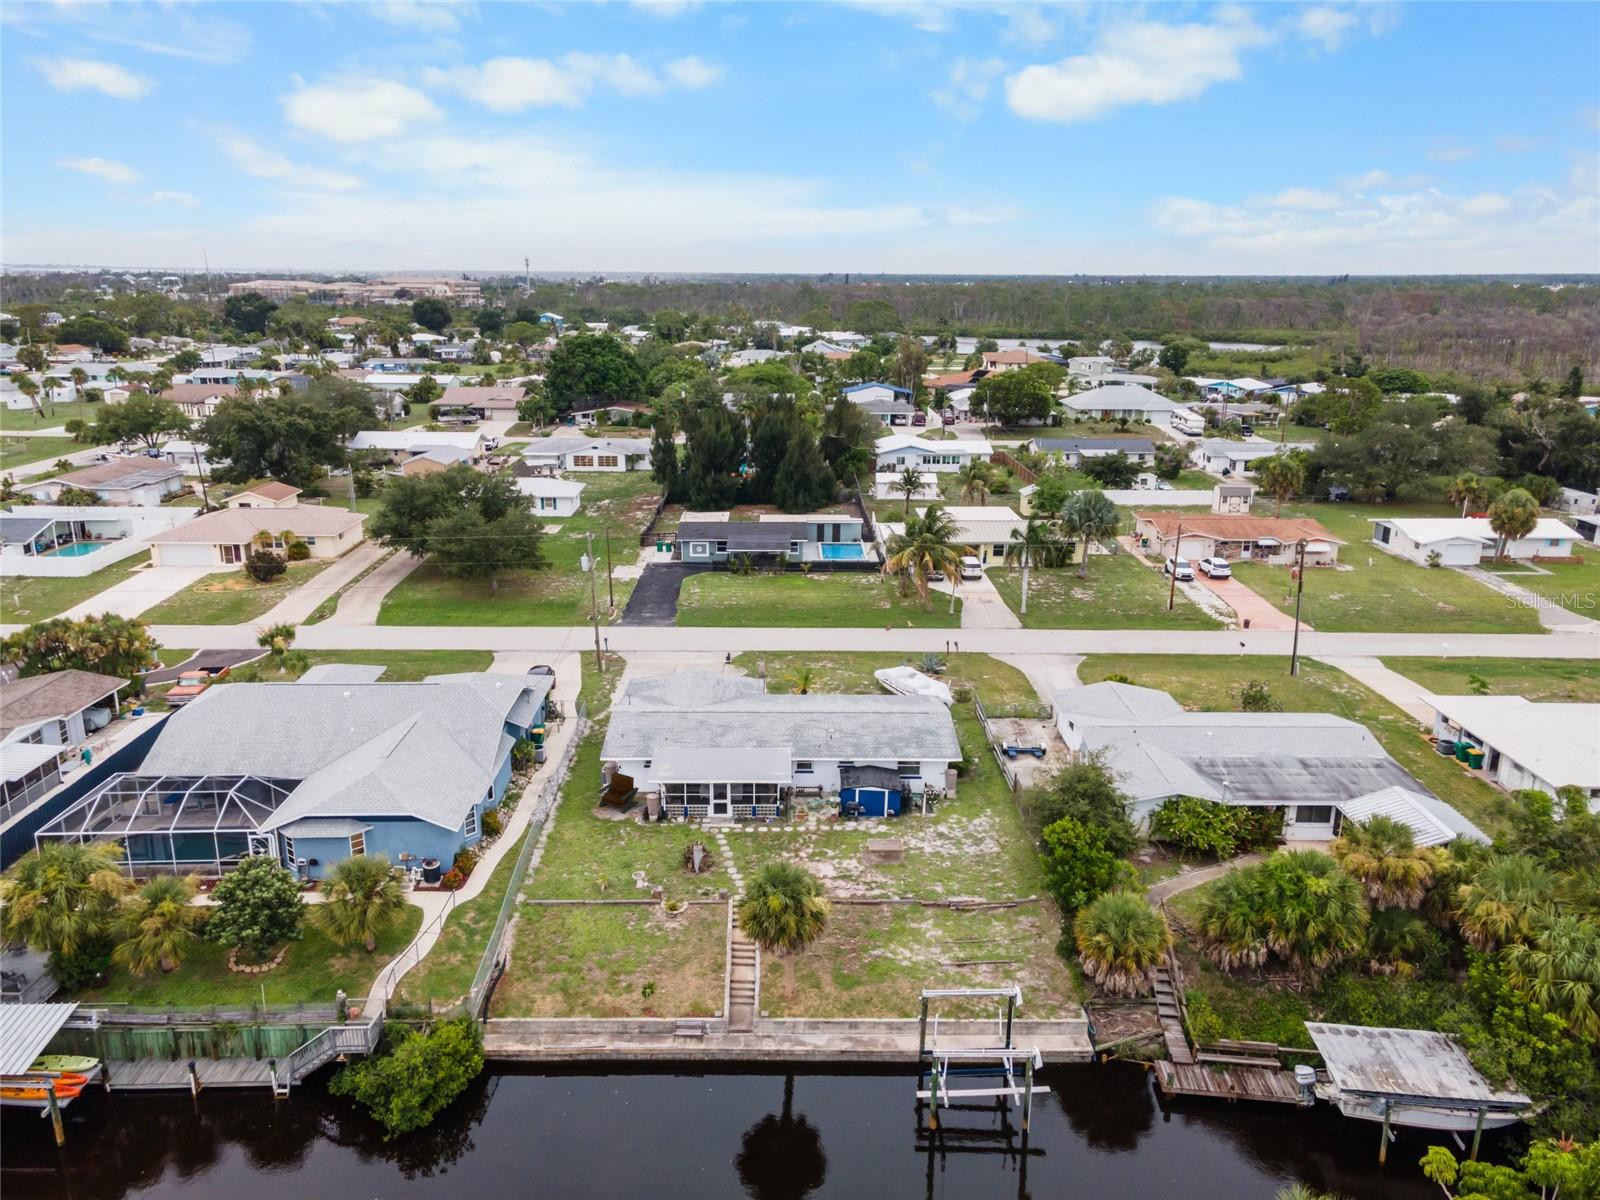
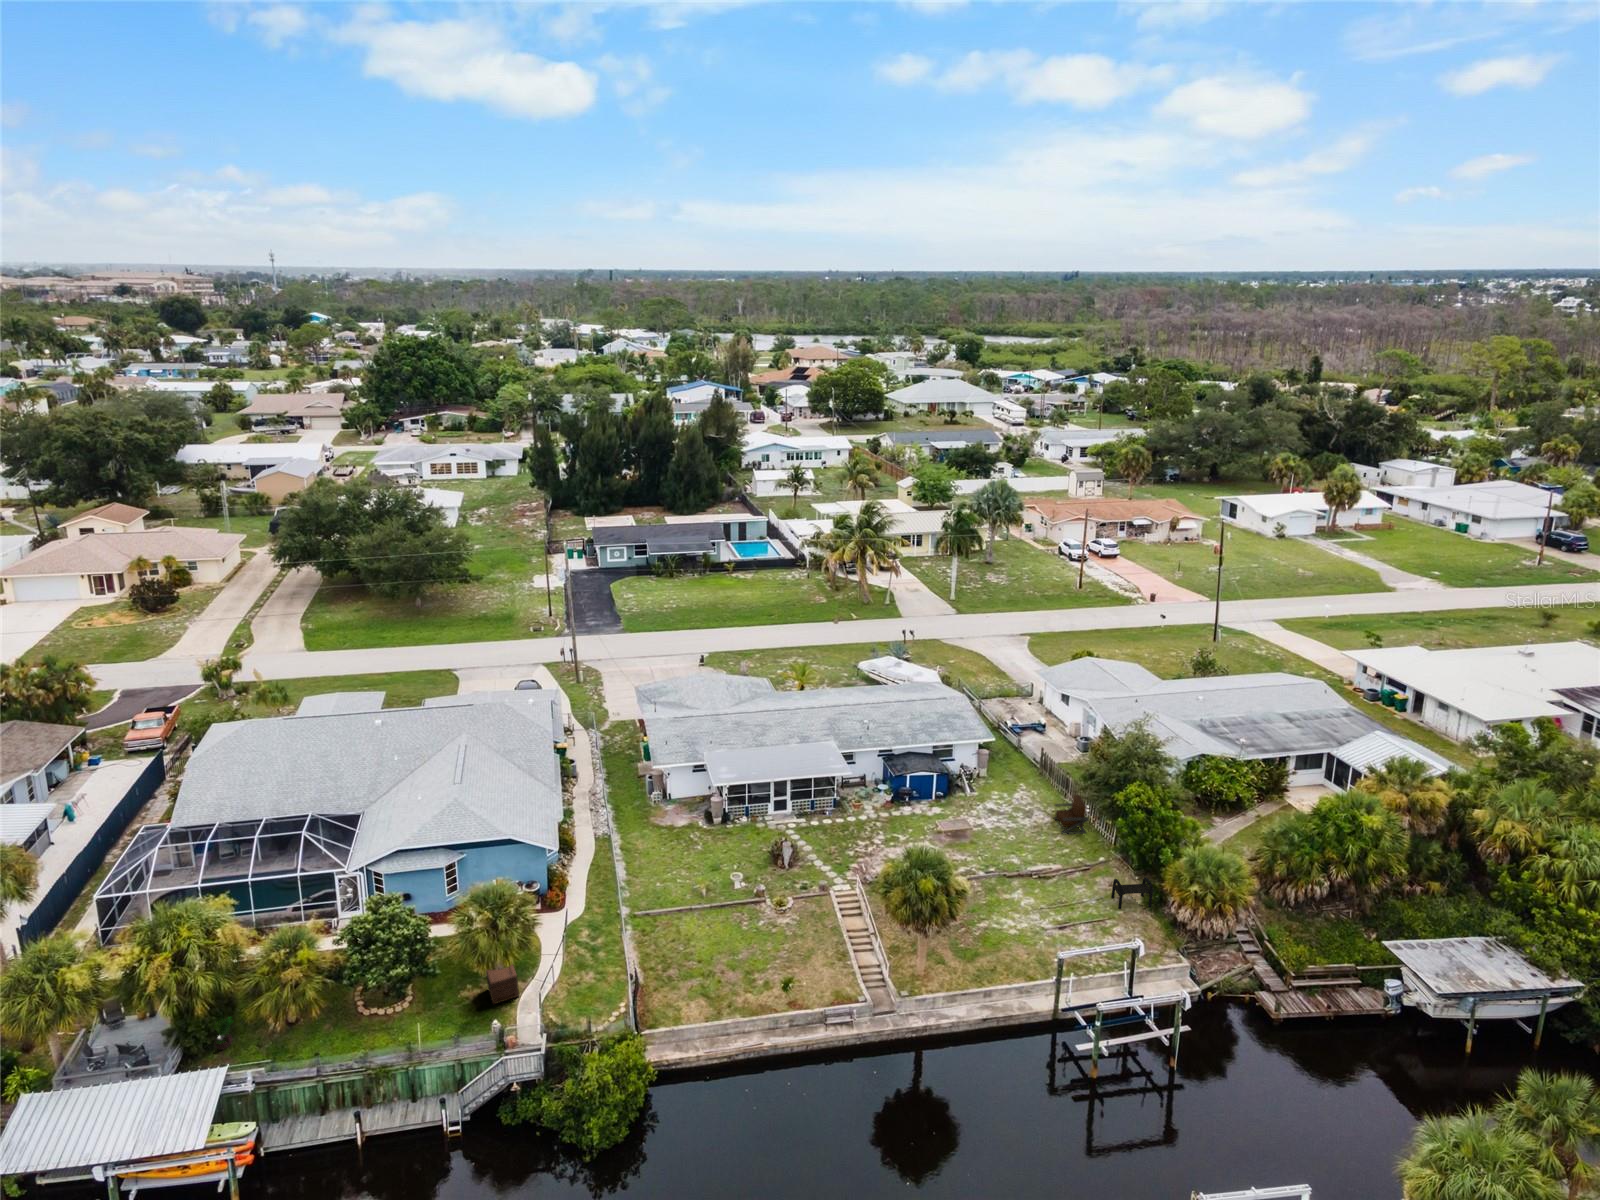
lounge chair: present [598,772,639,814] -> present [1053,795,1089,834]
bench: none [1030,921,1072,957] -> present [1111,877,1153,909]
wooden crate: none [352,935,384,975] -> present [486,965,519,1004]

